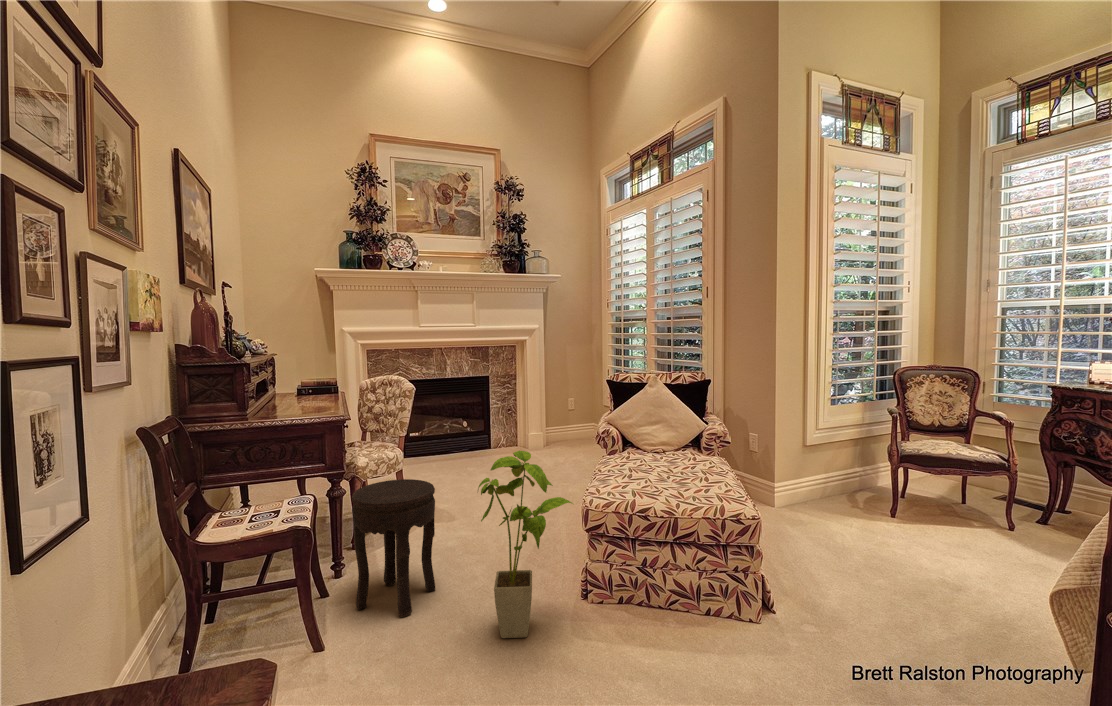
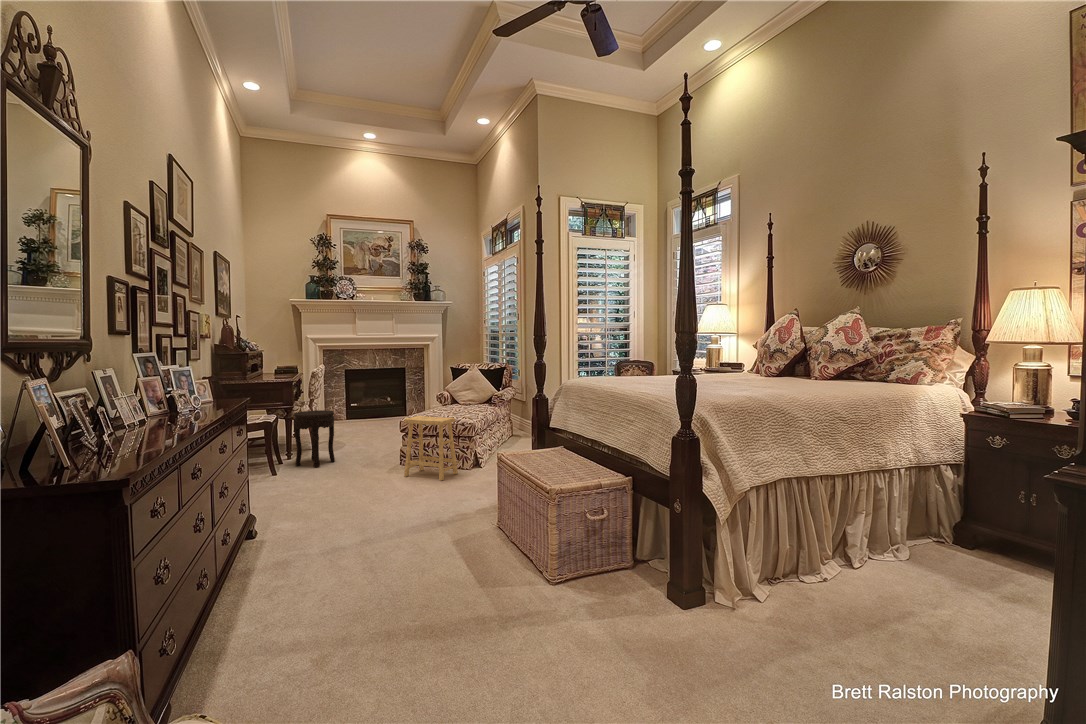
house plant: present [478,451,573,638] -> none [345,391,391,472]
footstool: none [635,506,751,687] -> present [404,416,458,481]

